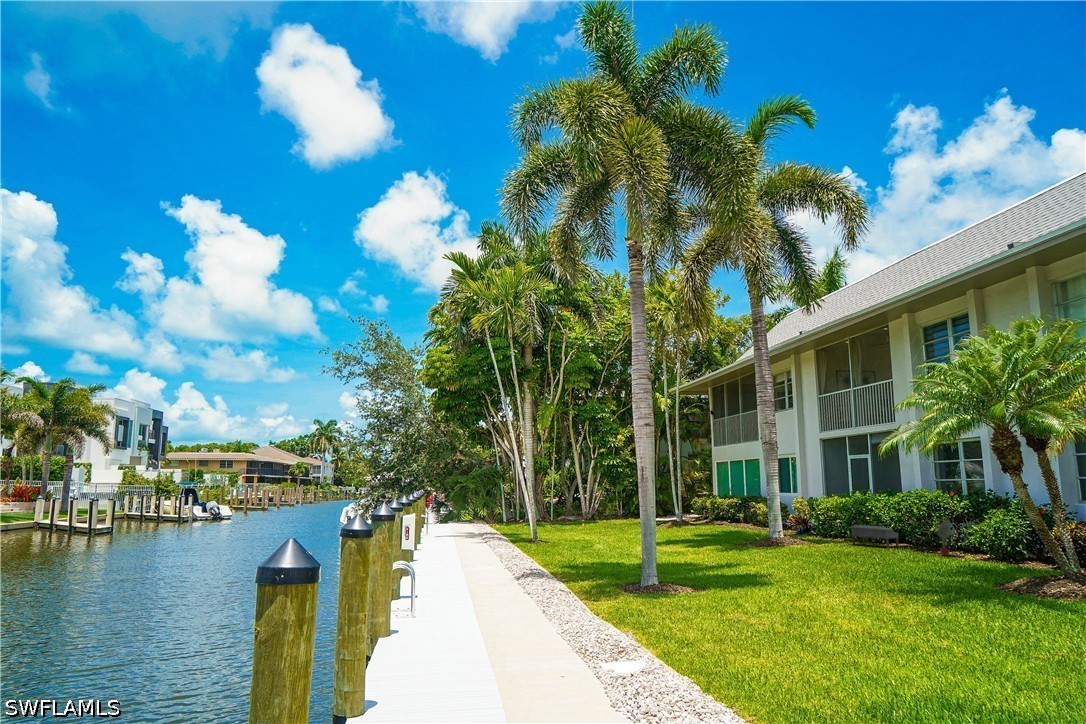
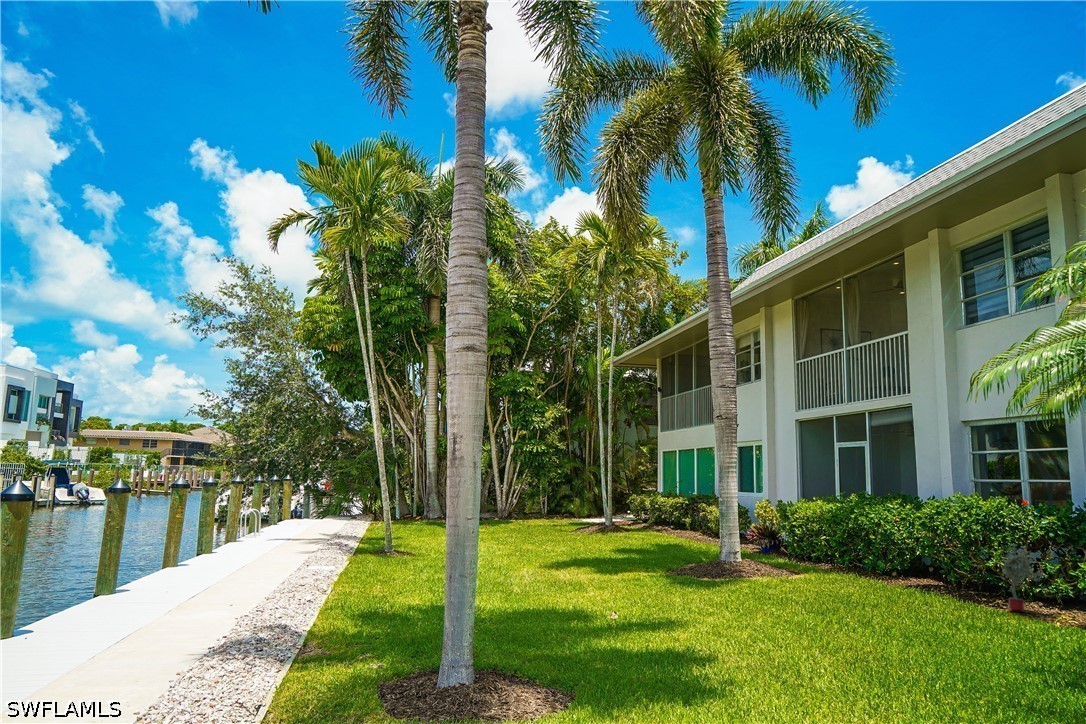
bench: present [851,525,899,548] -> none [844,547,923,589]

